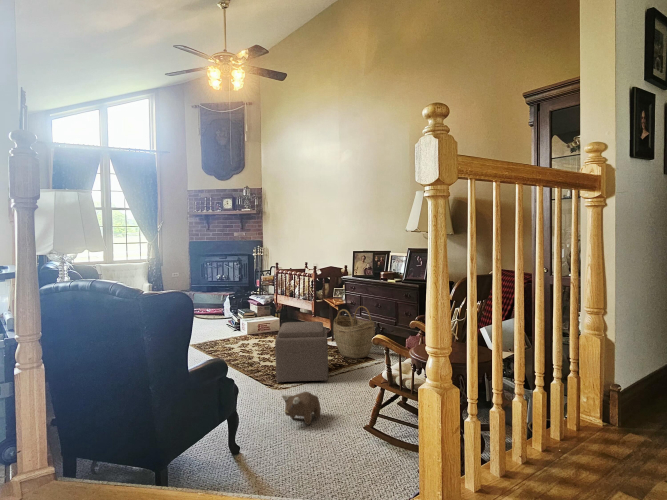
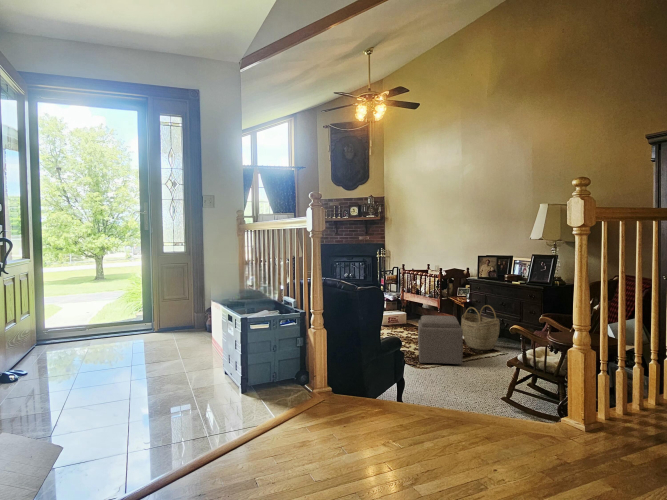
plush toy: present [282,392,321,425] -> none [435,368,464,393]

